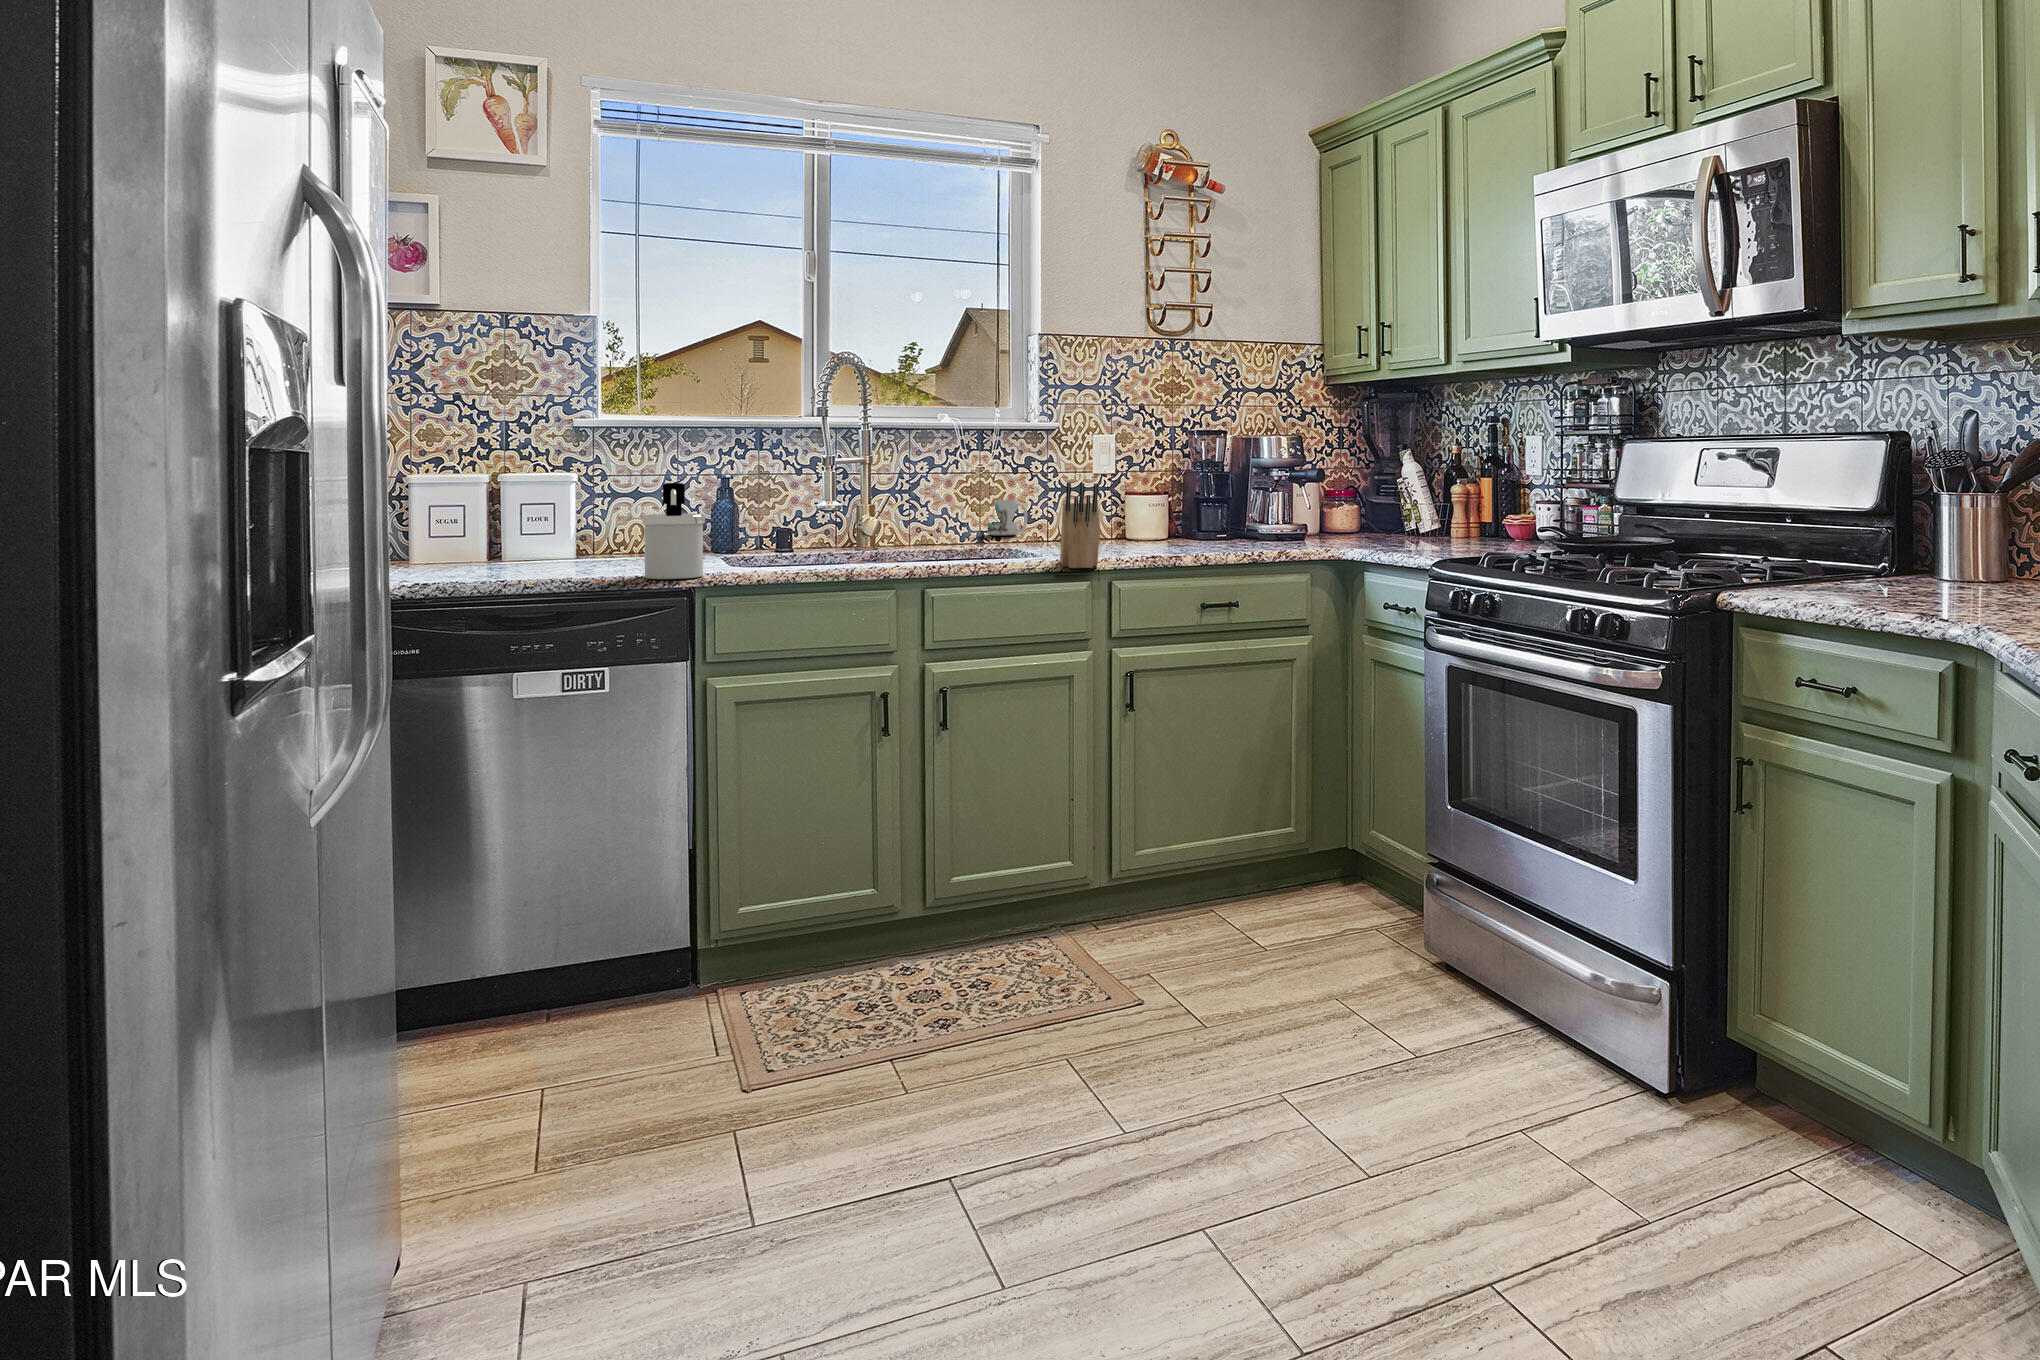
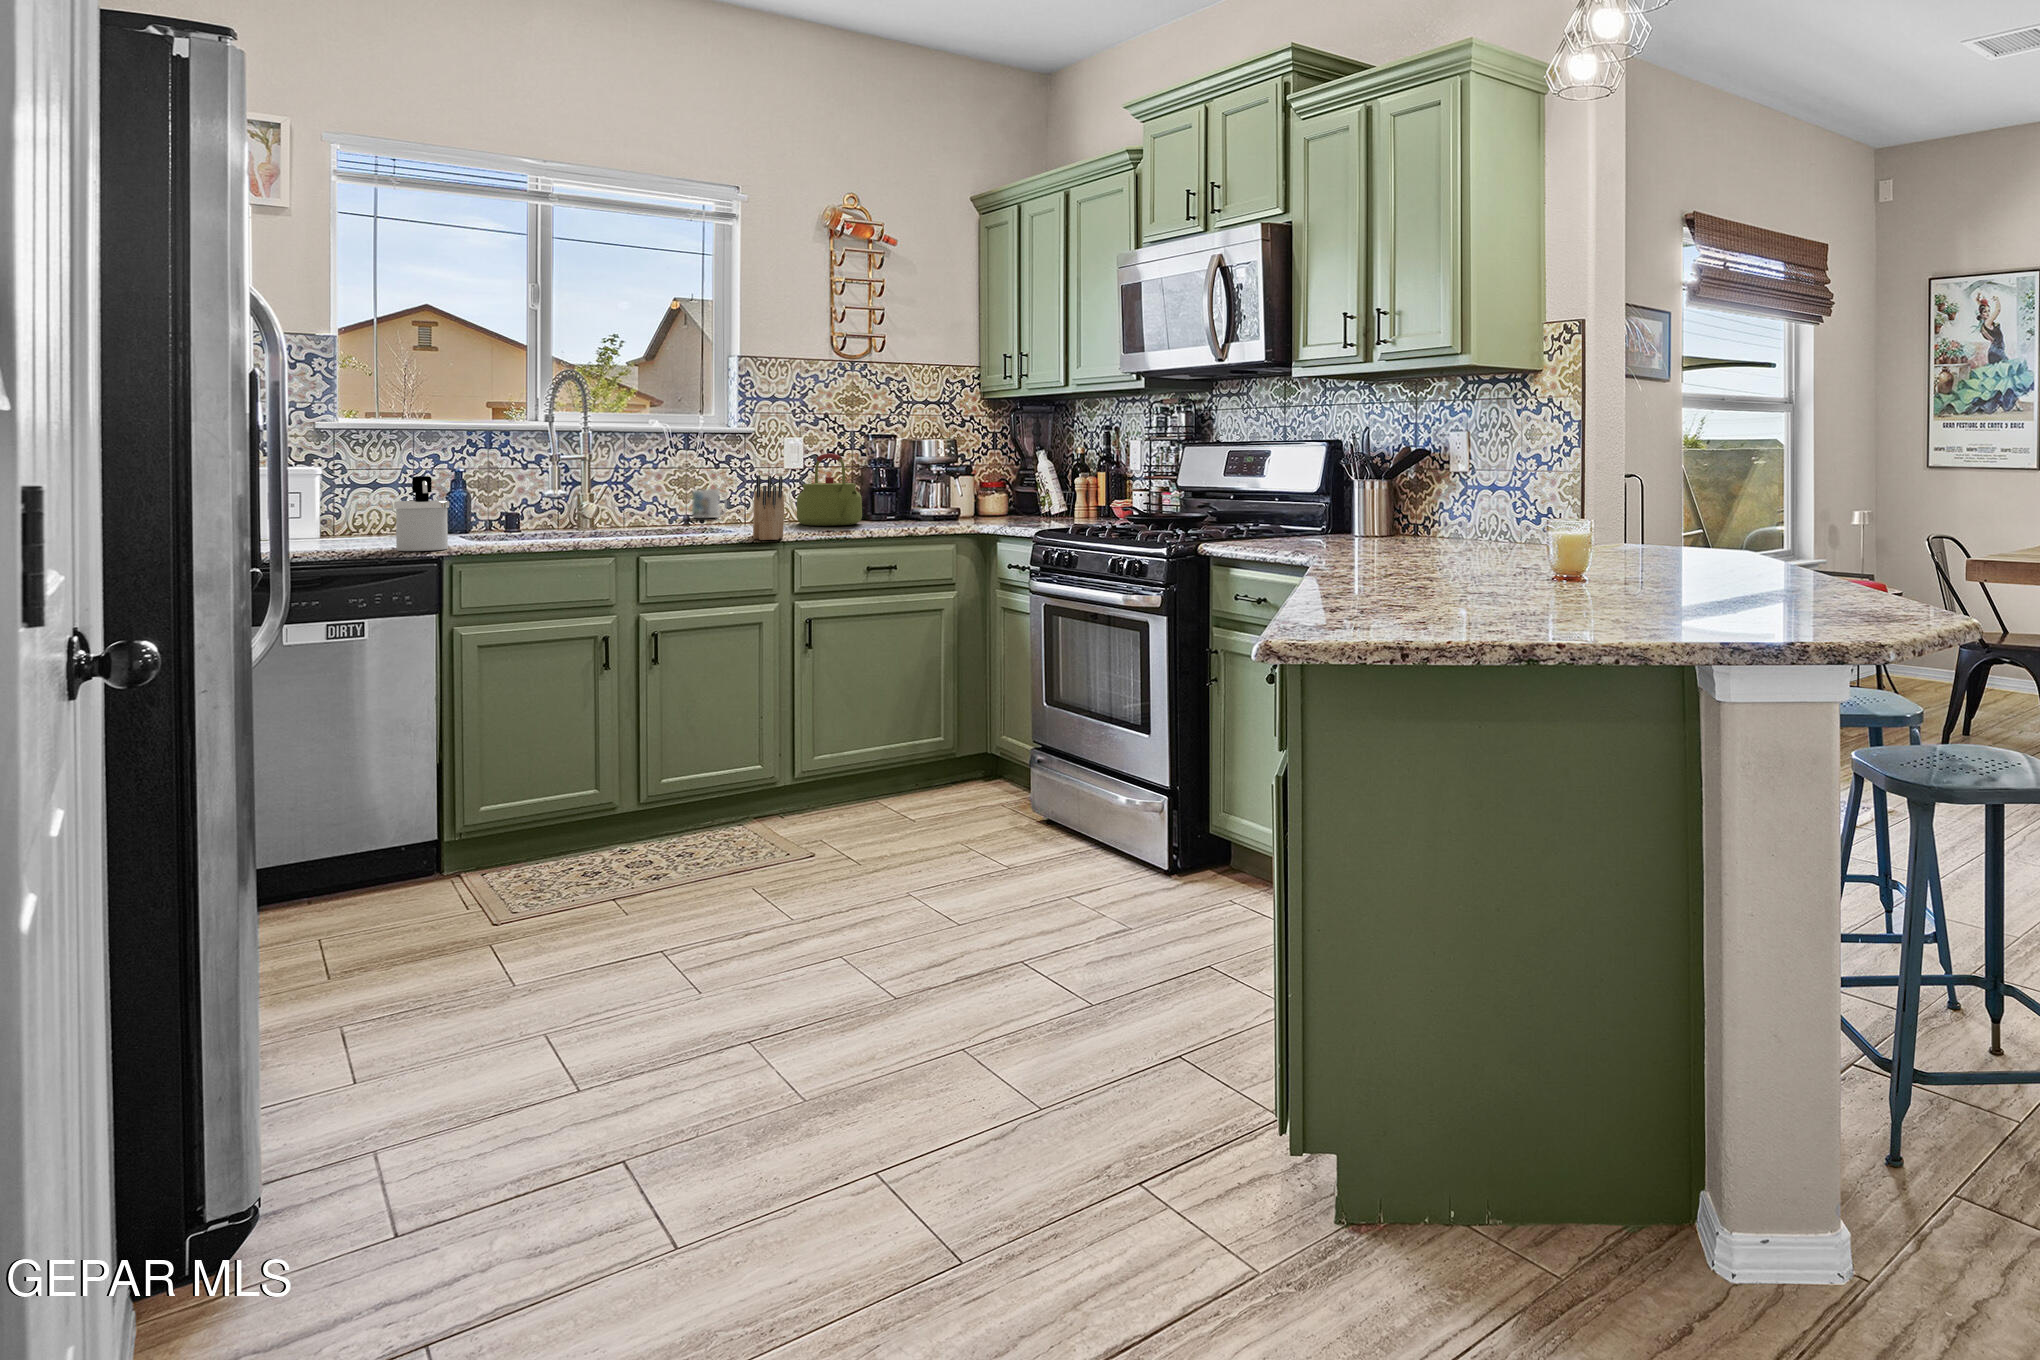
kettle: none [1109,454,1188,547] -> present [797,453,862,526]

